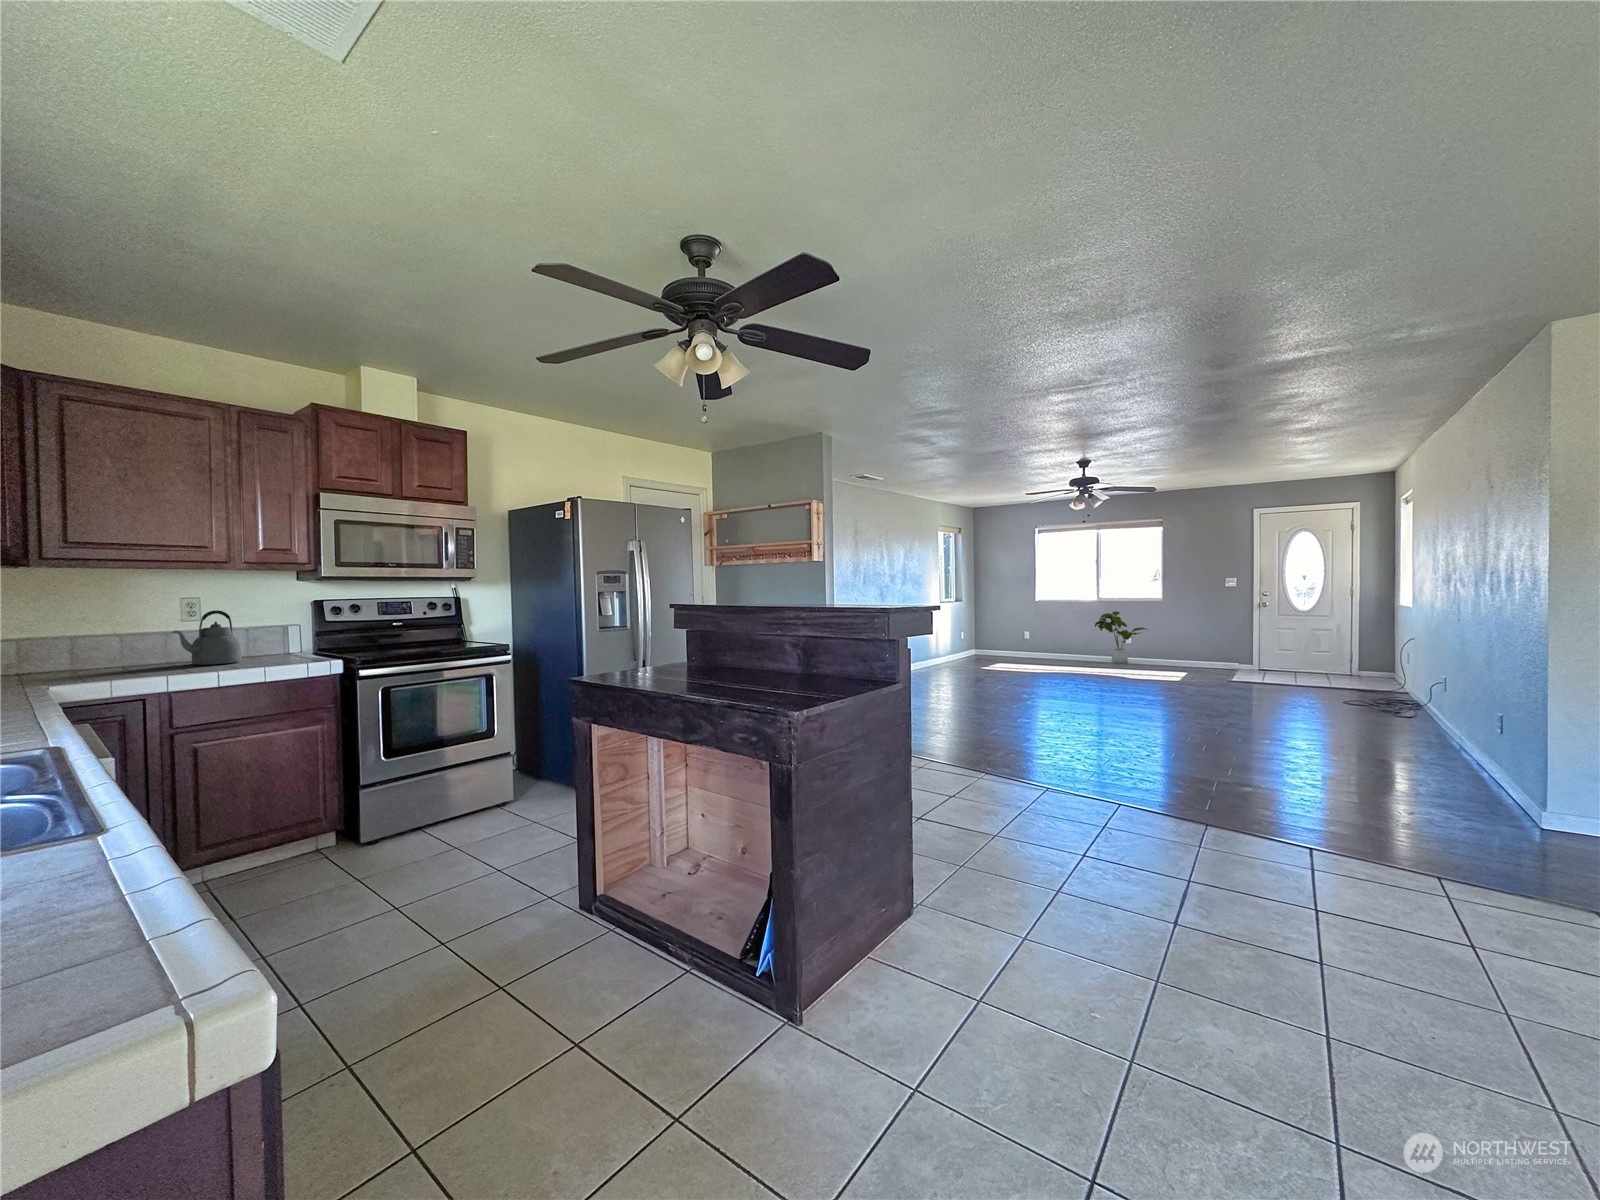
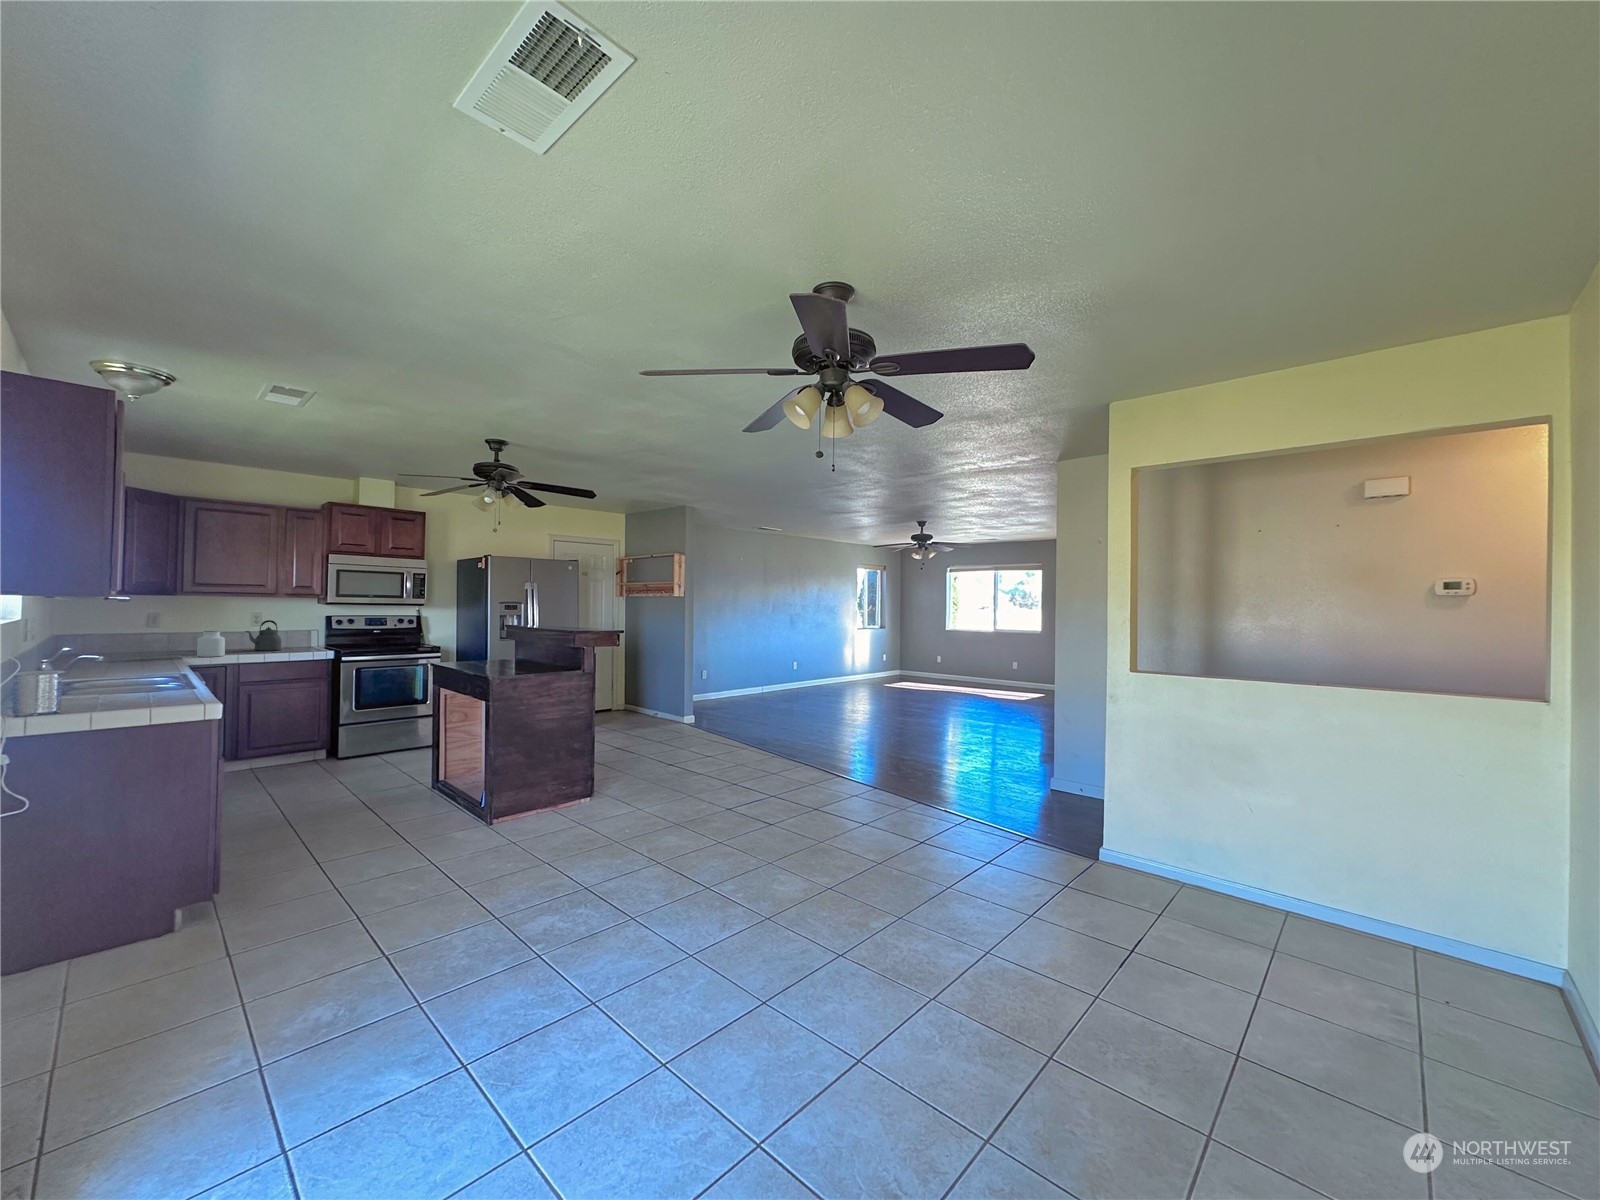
house plant: present [1095,611,1147,663] -> none [987,642,1031,687]
jar: none [76,632,135,684] -> present [197,631,225,657]

